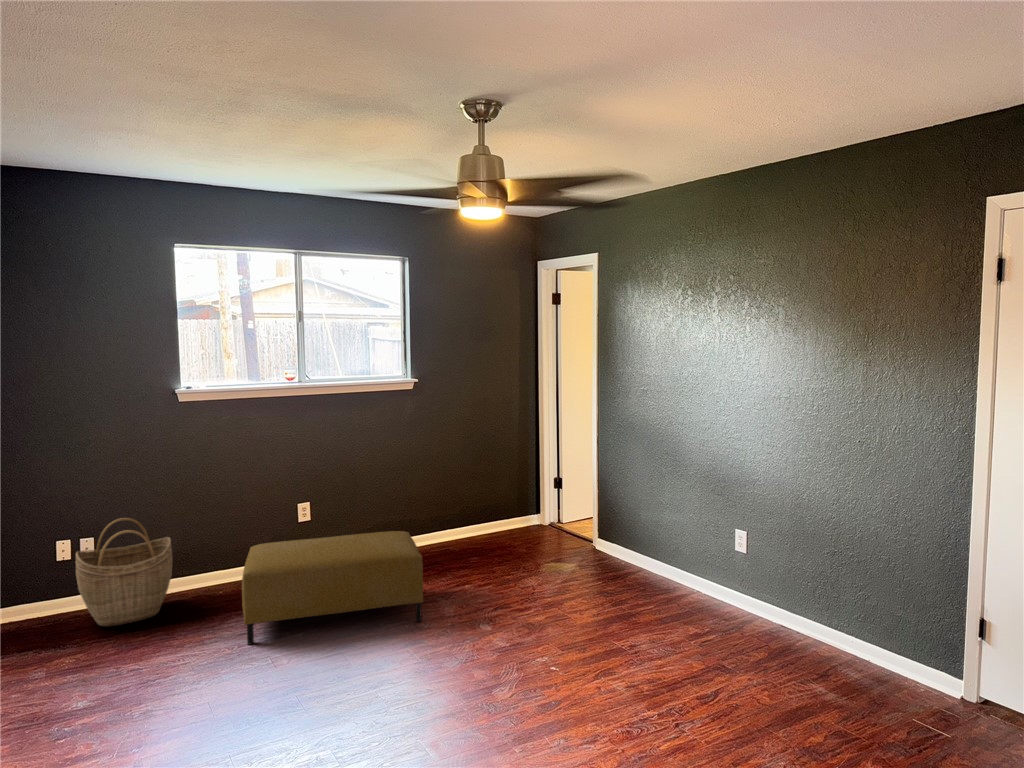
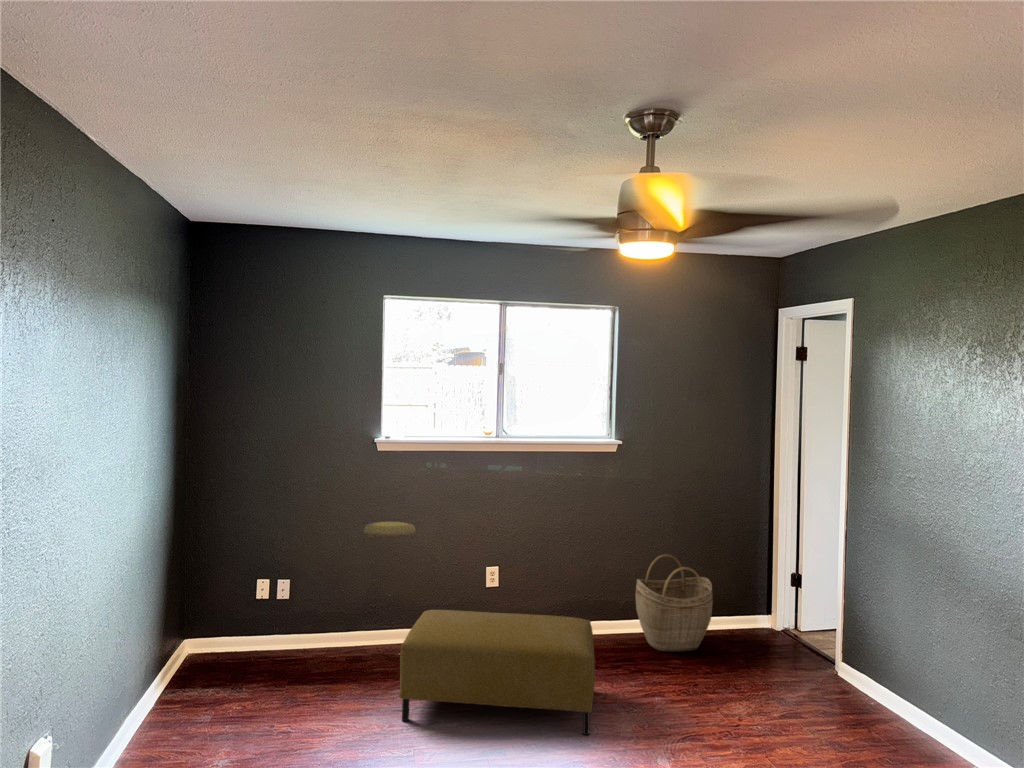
woven basket: present [76,518,172,627] -> present [636,555,713,652]

